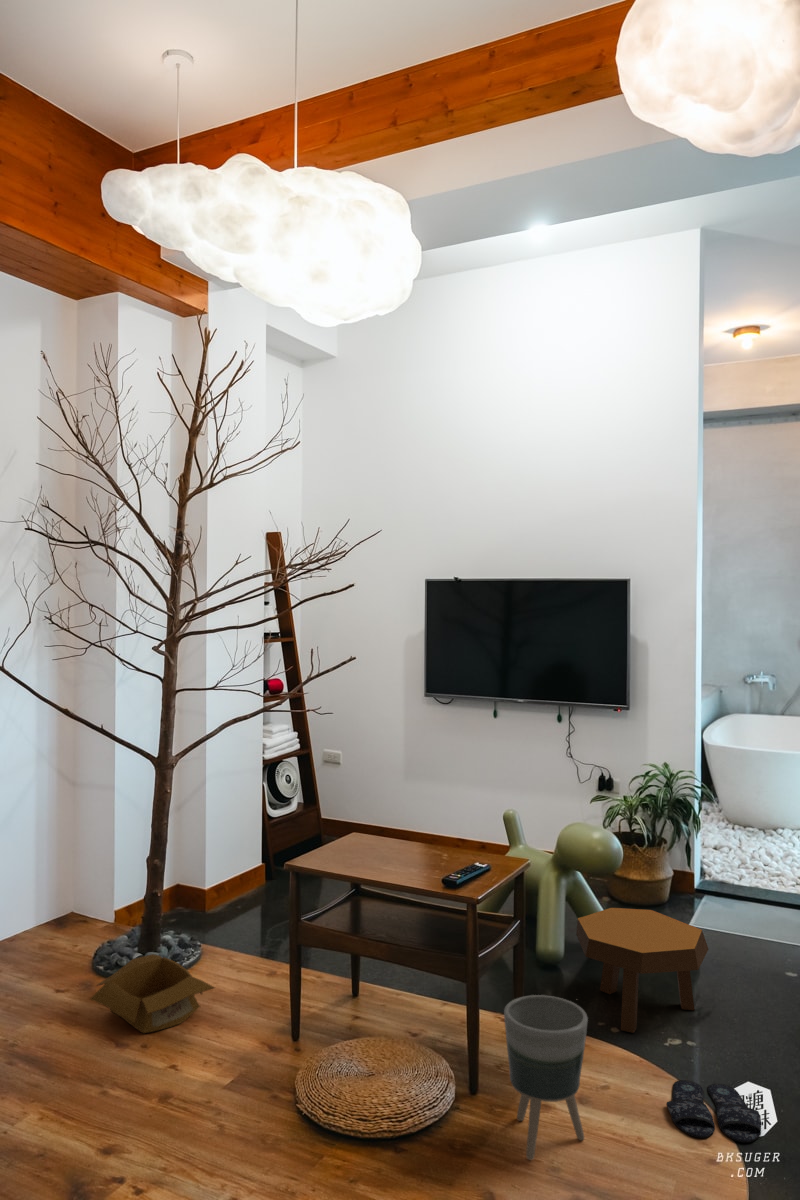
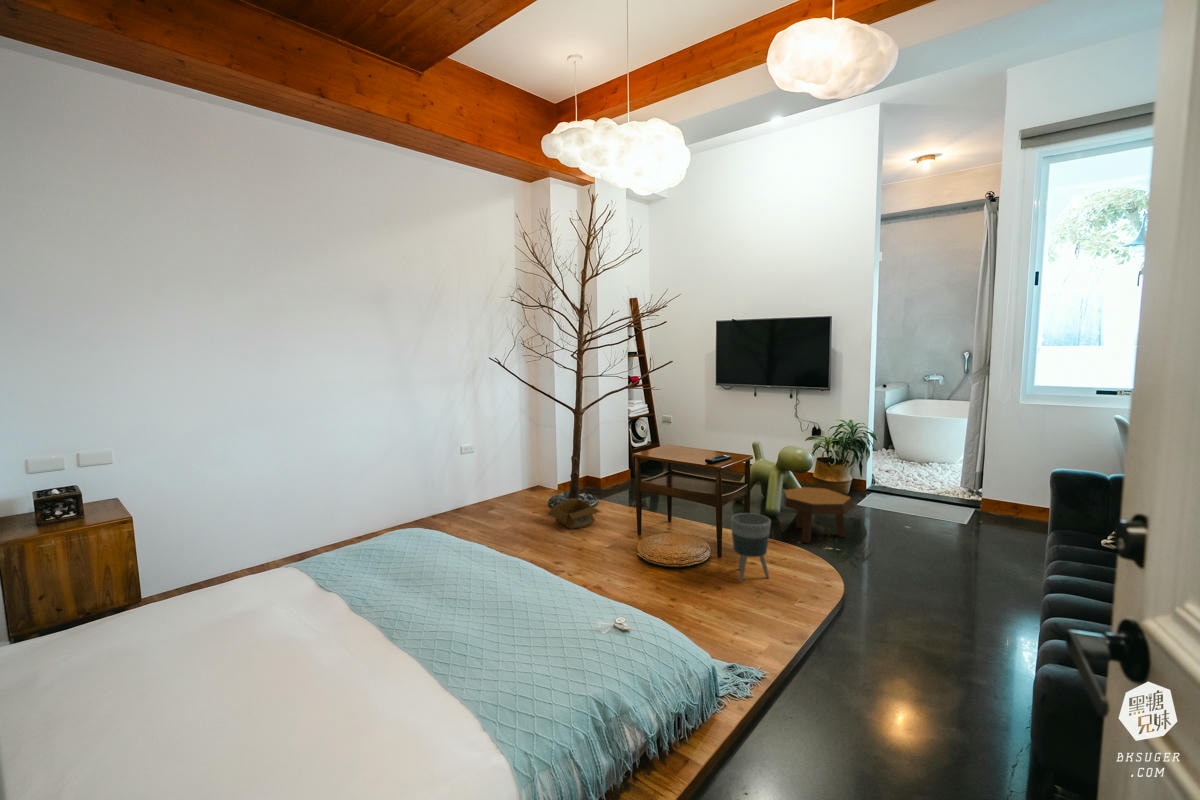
slippers: present [667,1080,761,1143] -> none [815,562,863,585]

